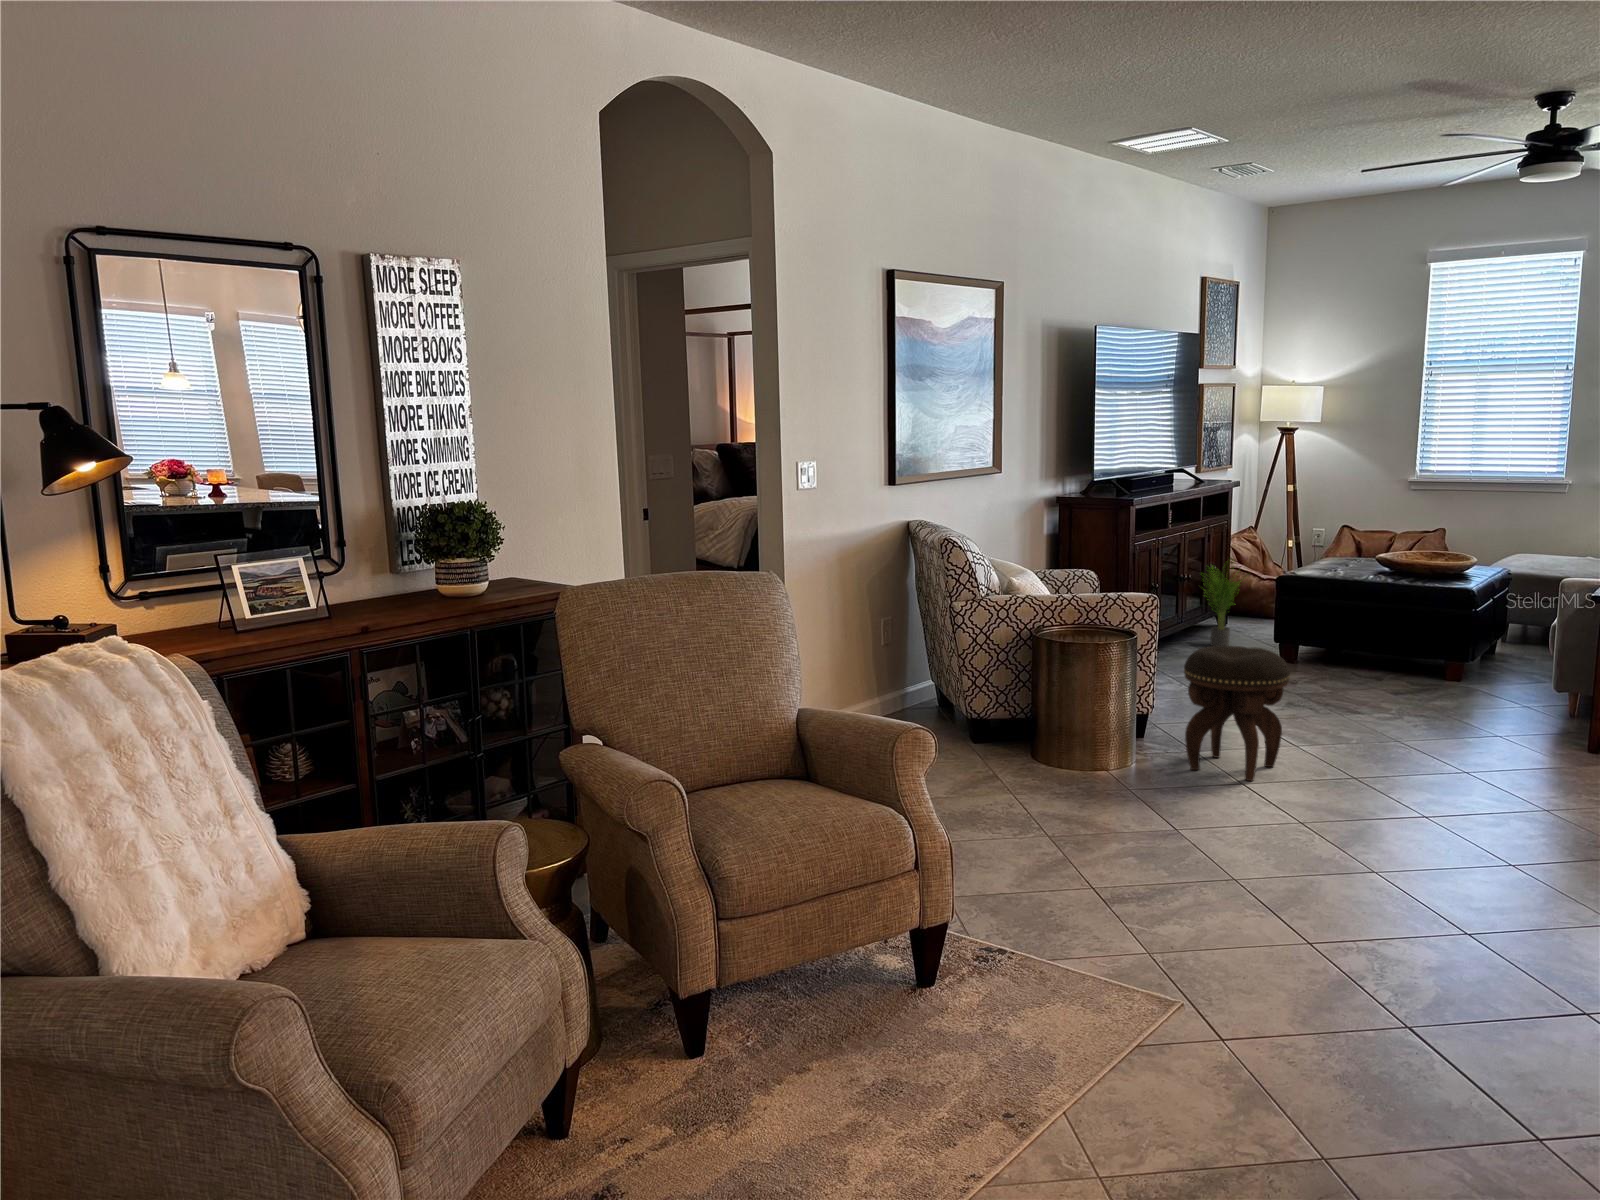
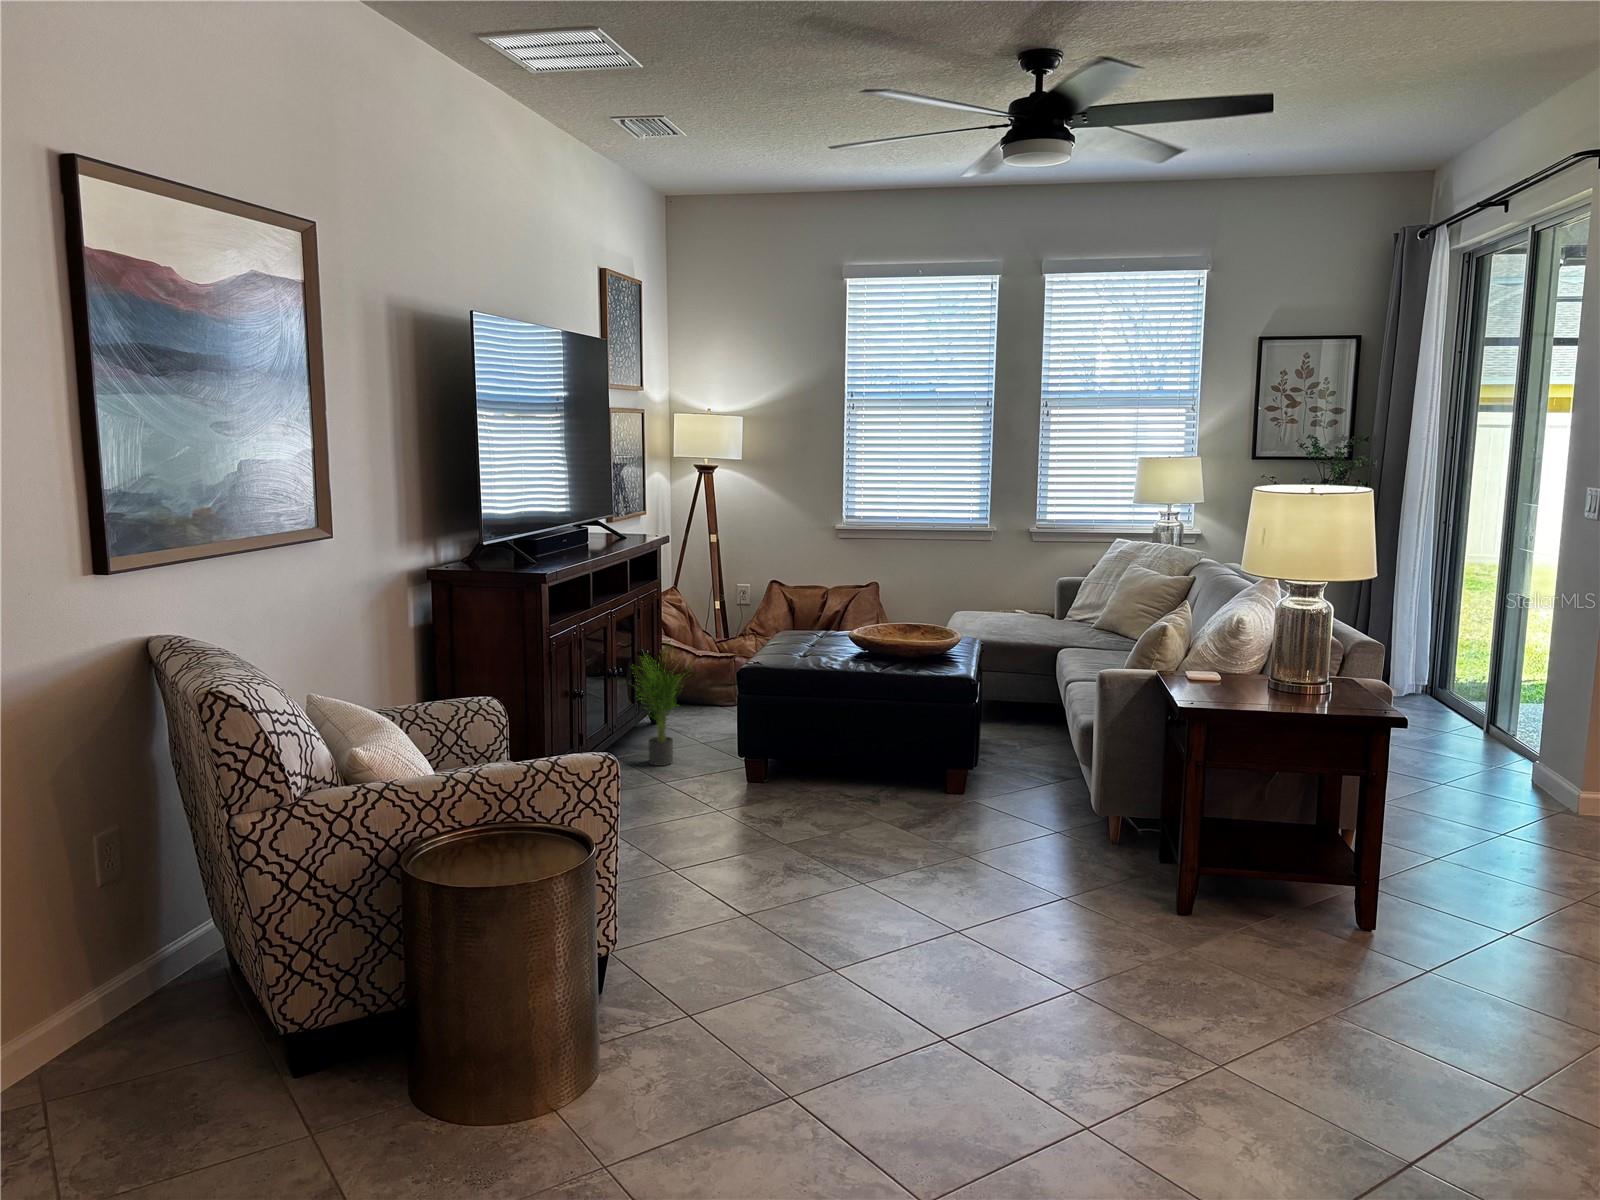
footstool: present [1184,646,1290,781] -> none [674,835,842,1075]

